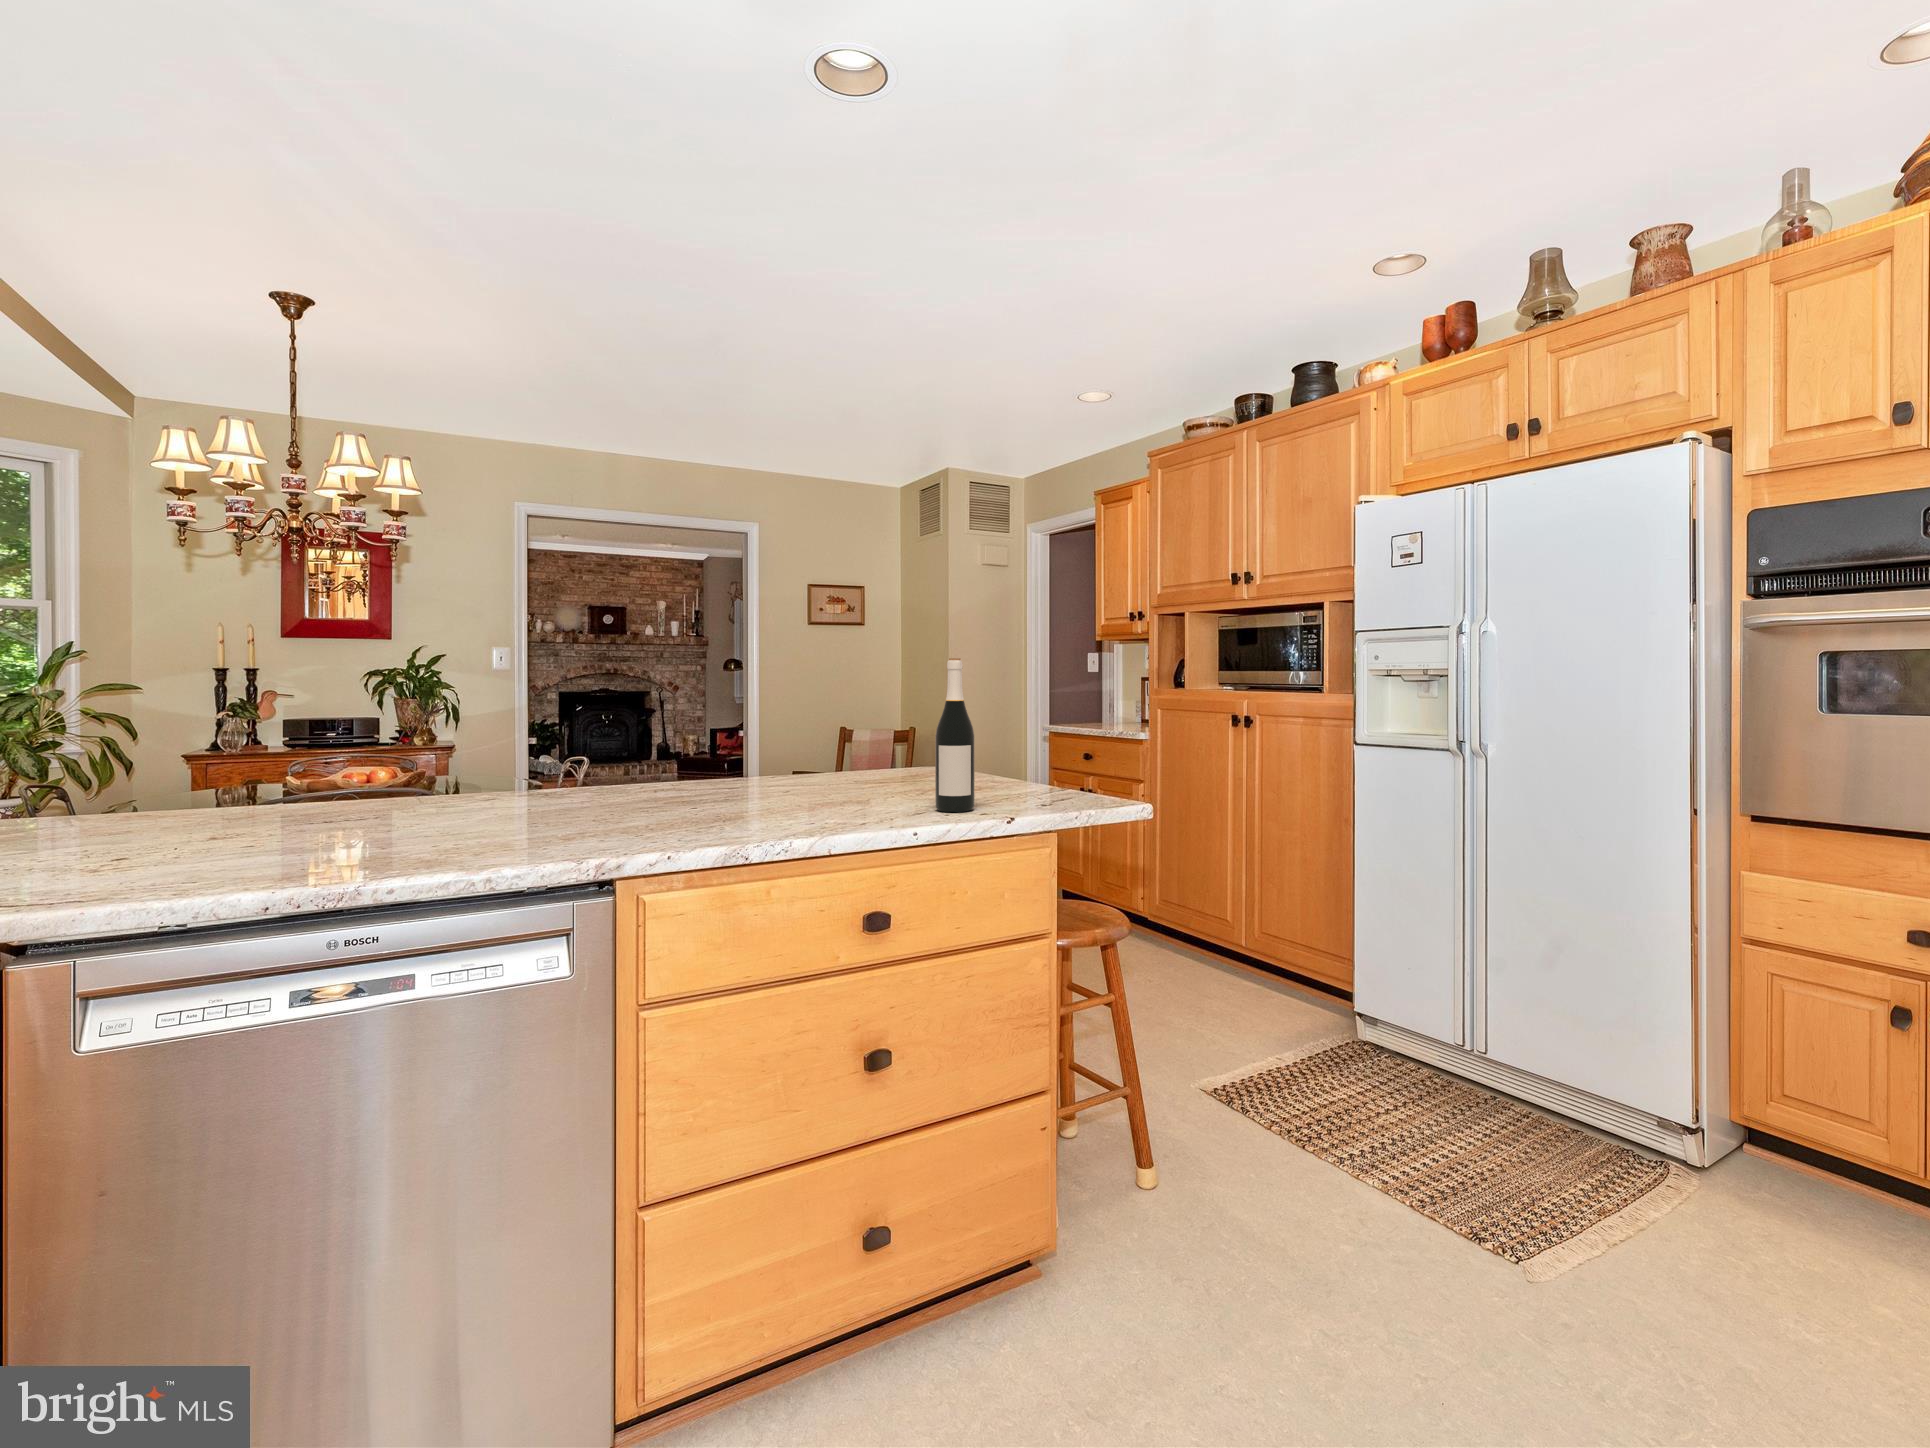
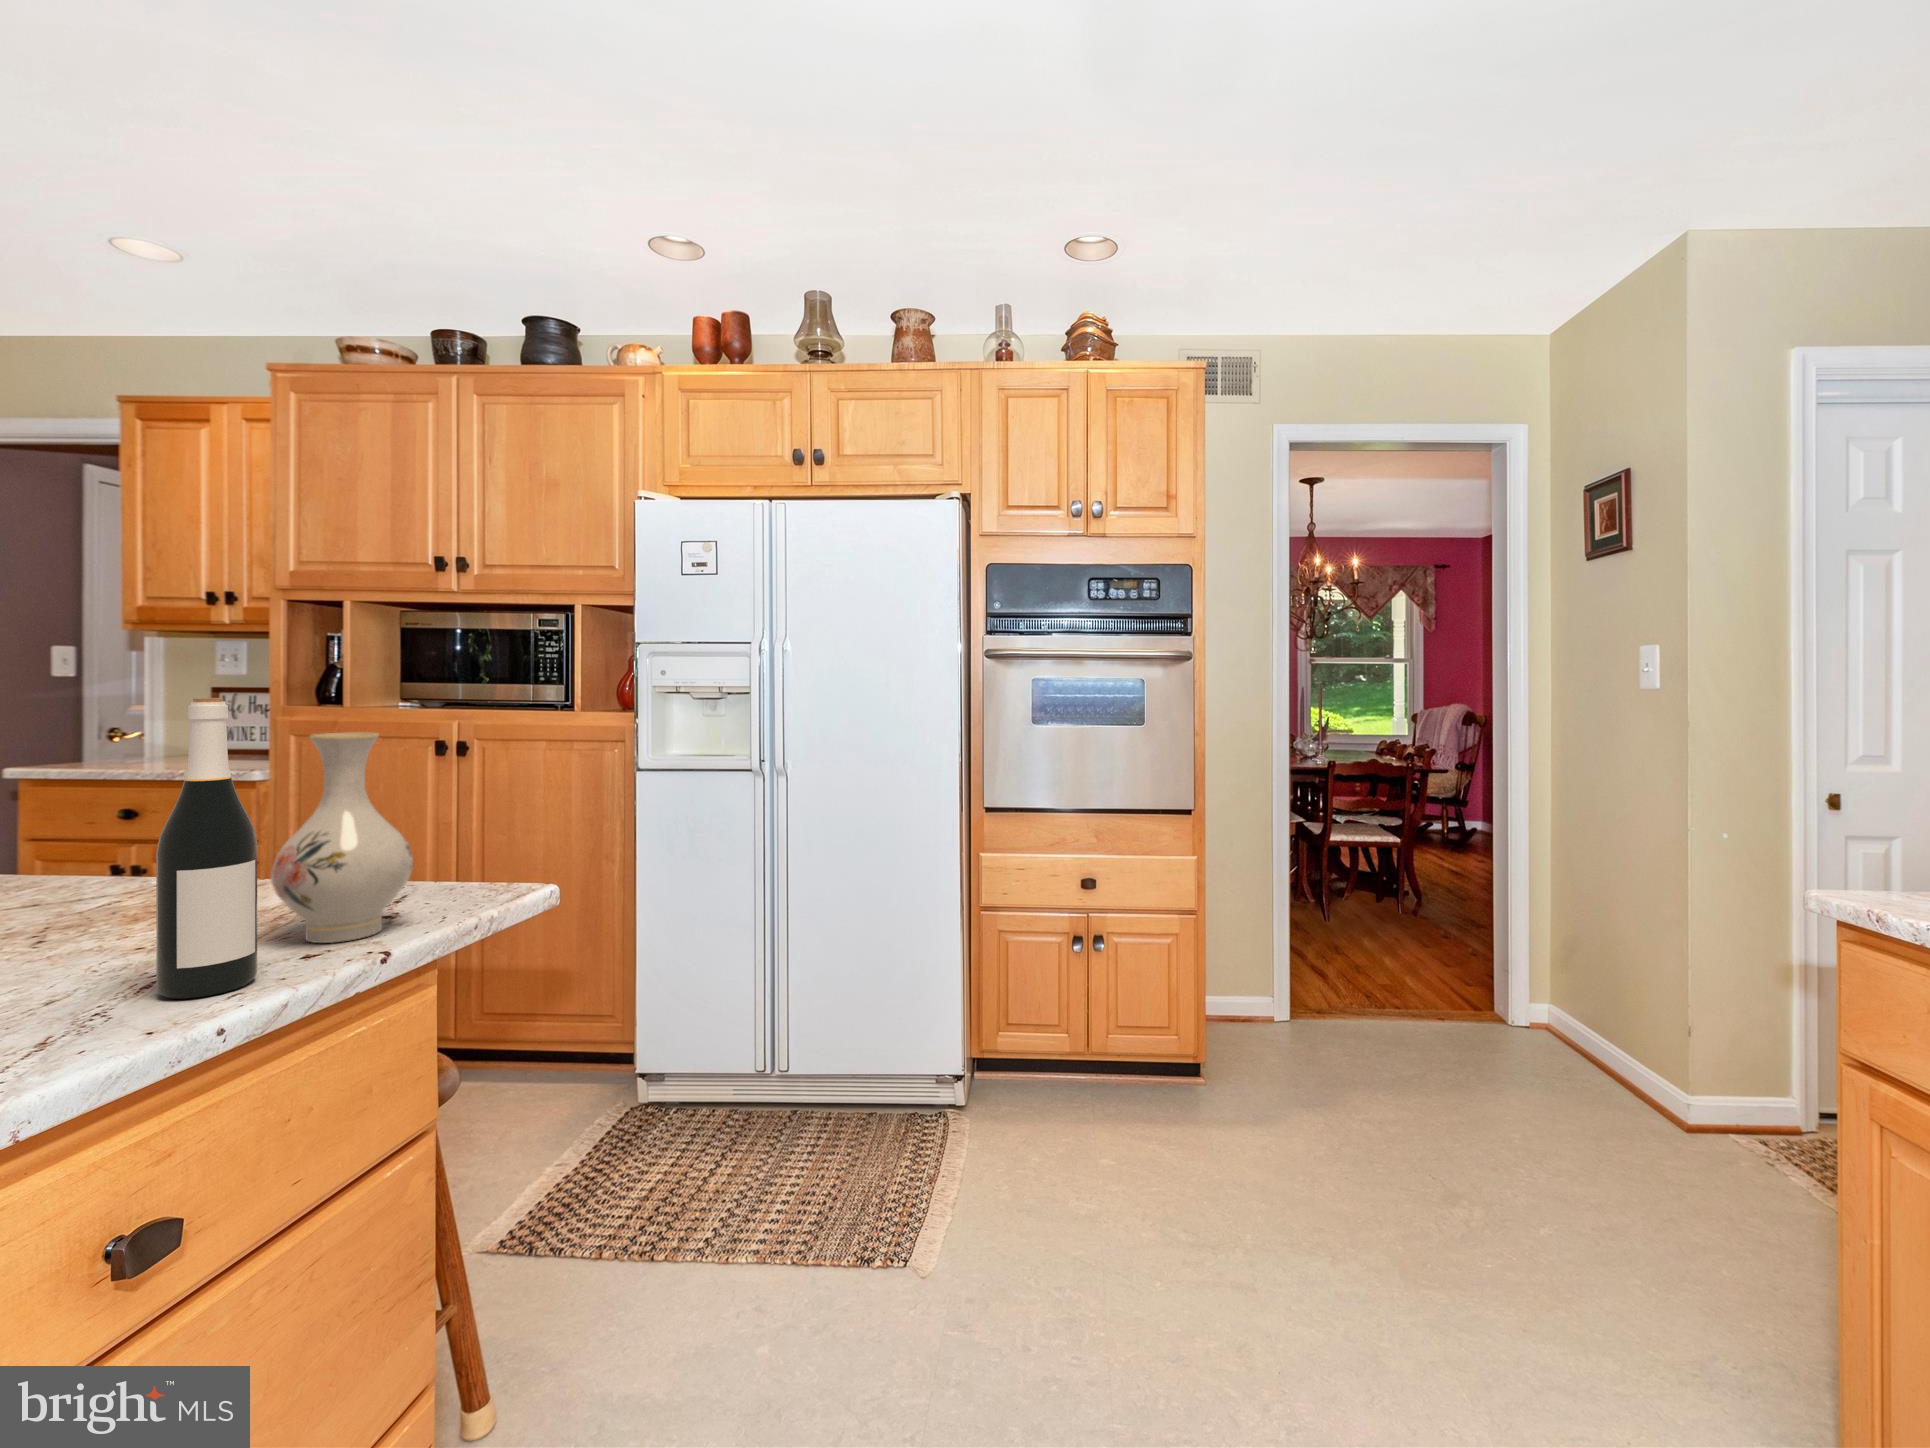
vase: none [1000,683,1066,804] -> present [271,732,413,943]

